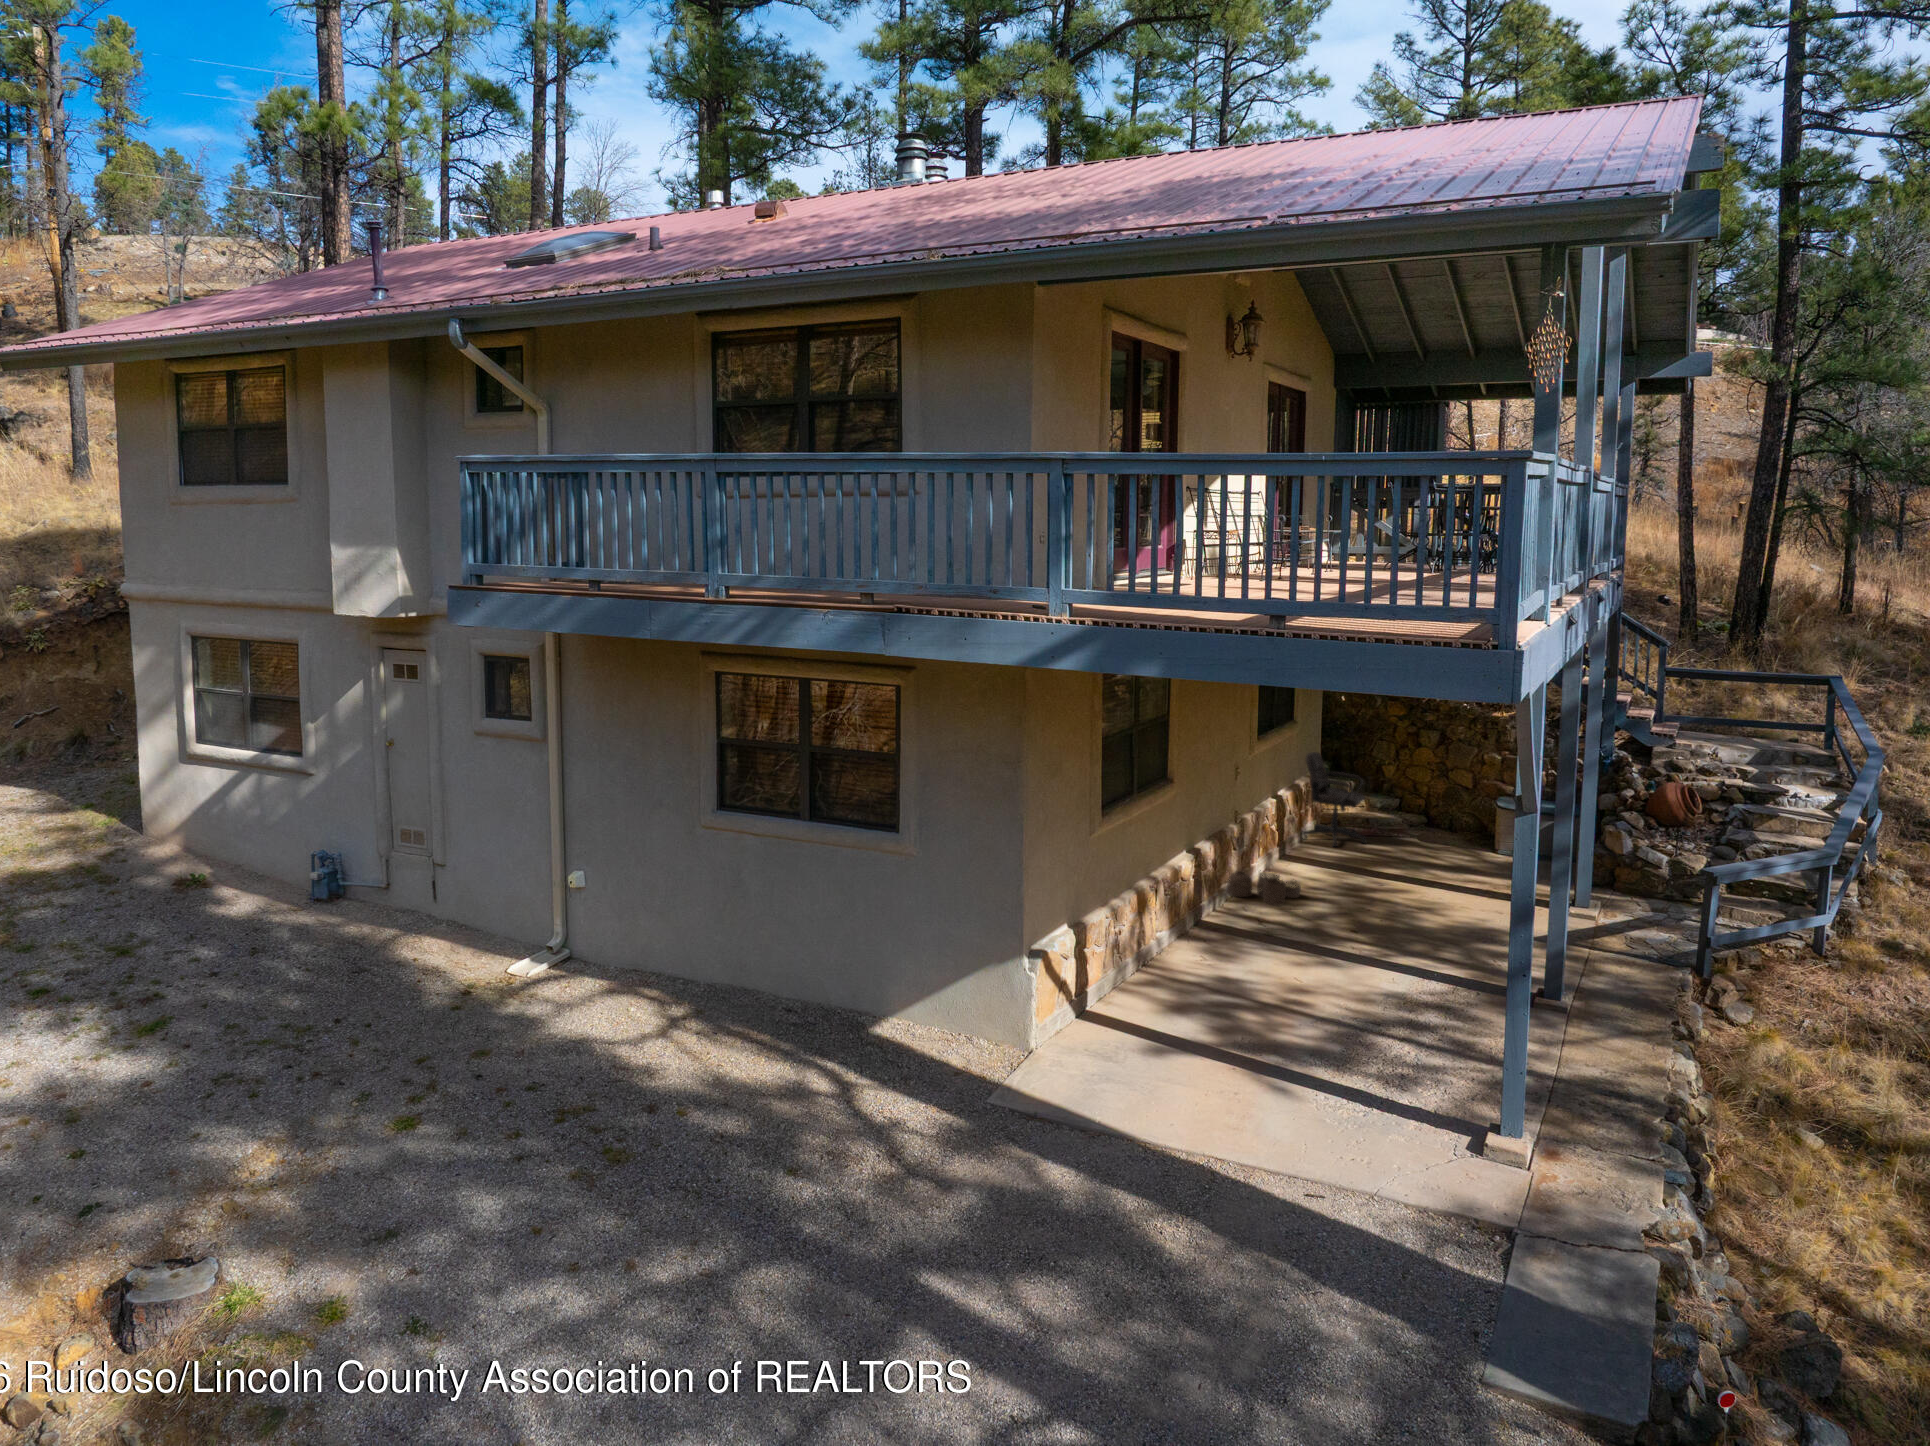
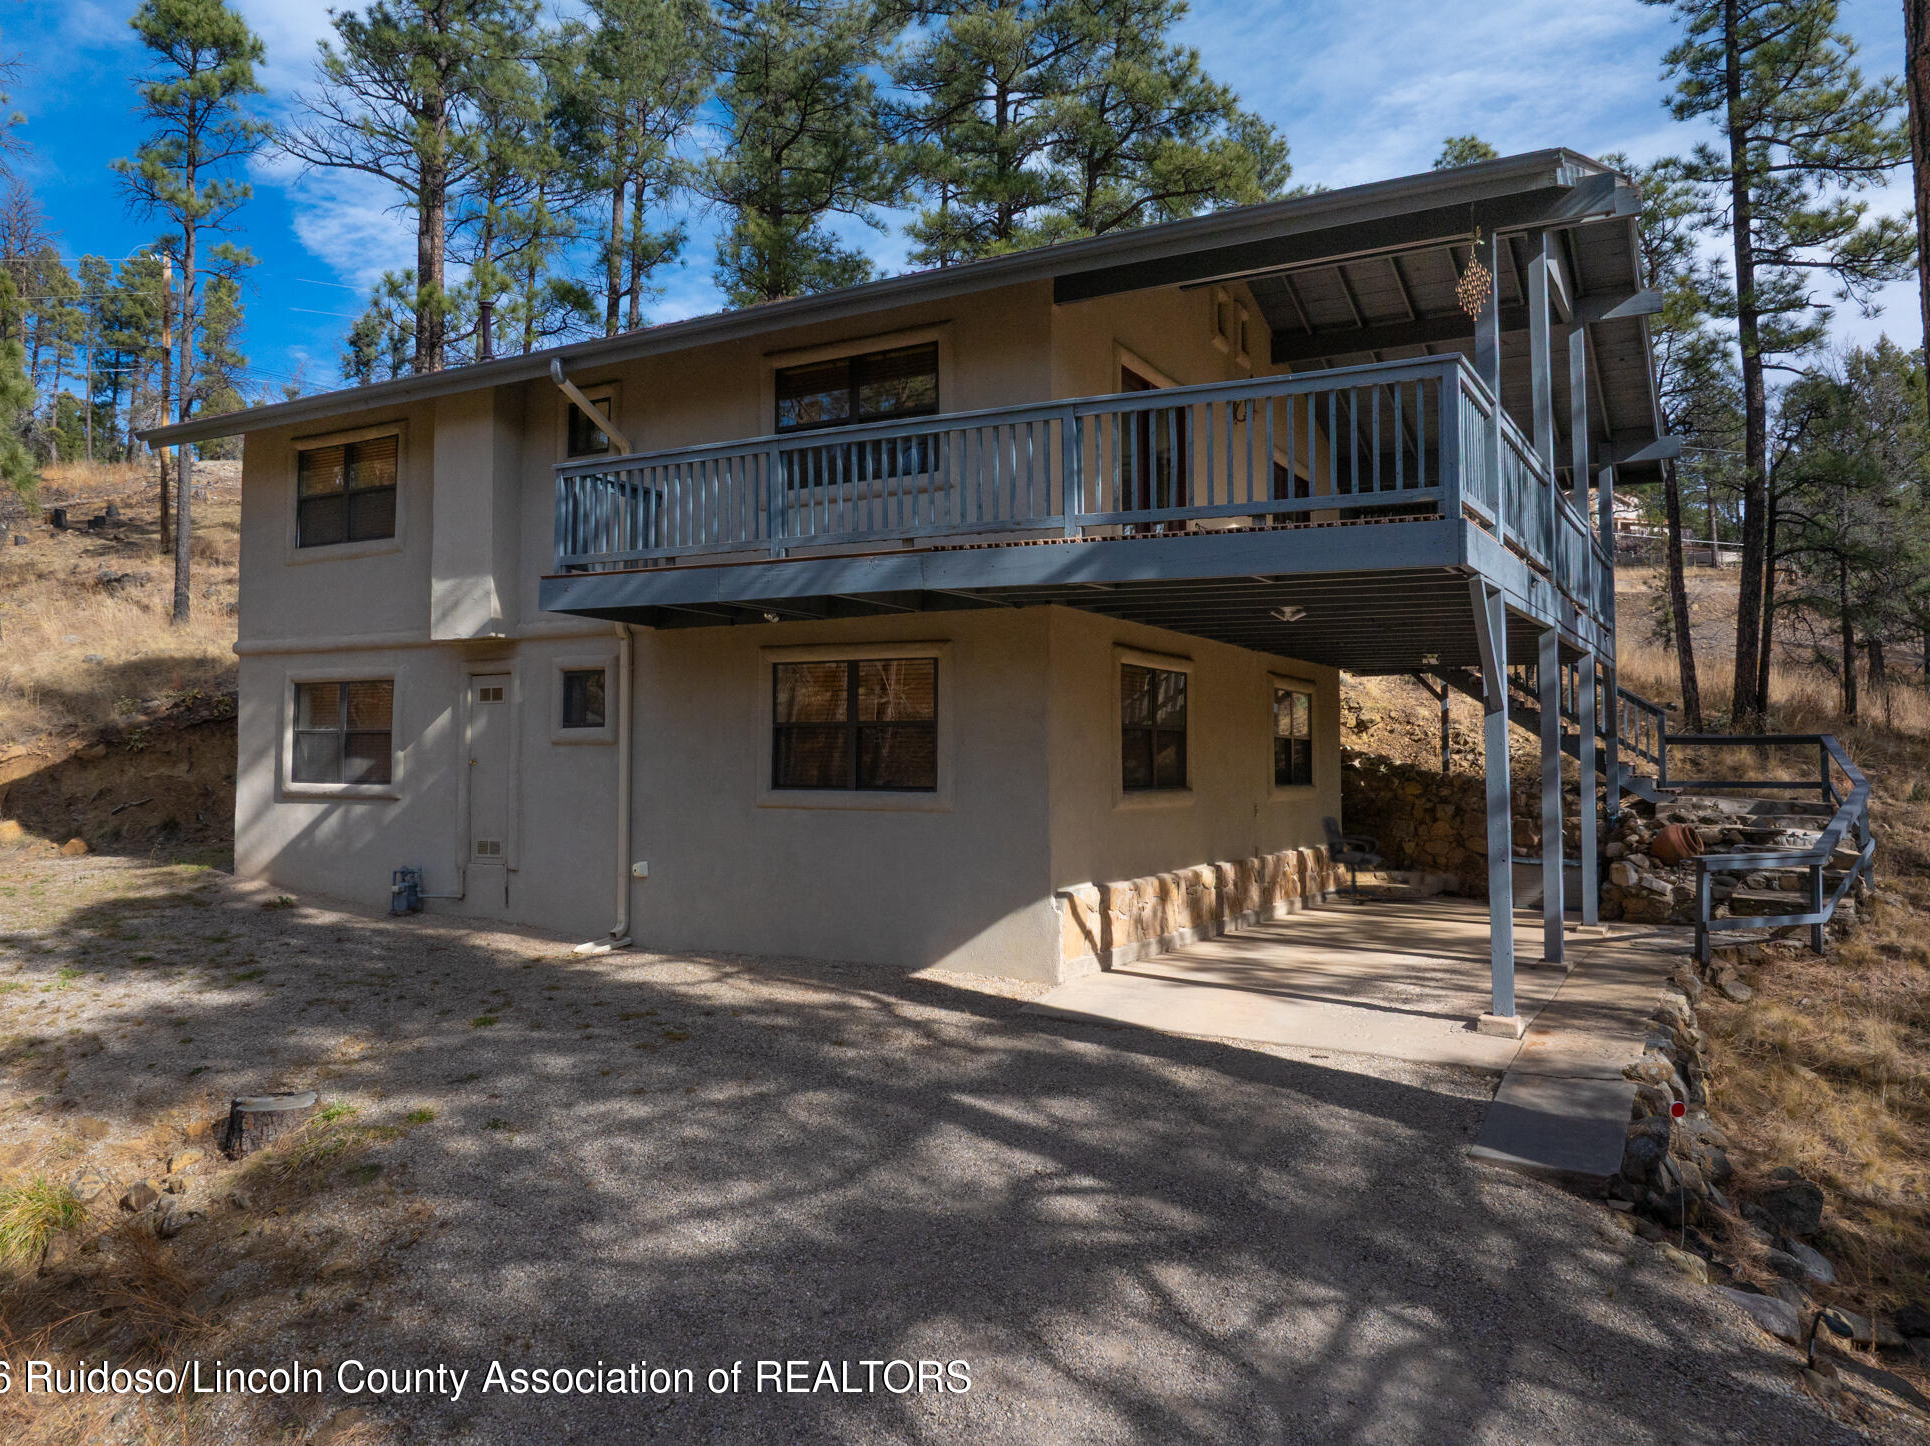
woven basket: present [1226,870,1301,906] -> present [1409,871,1459,894]

